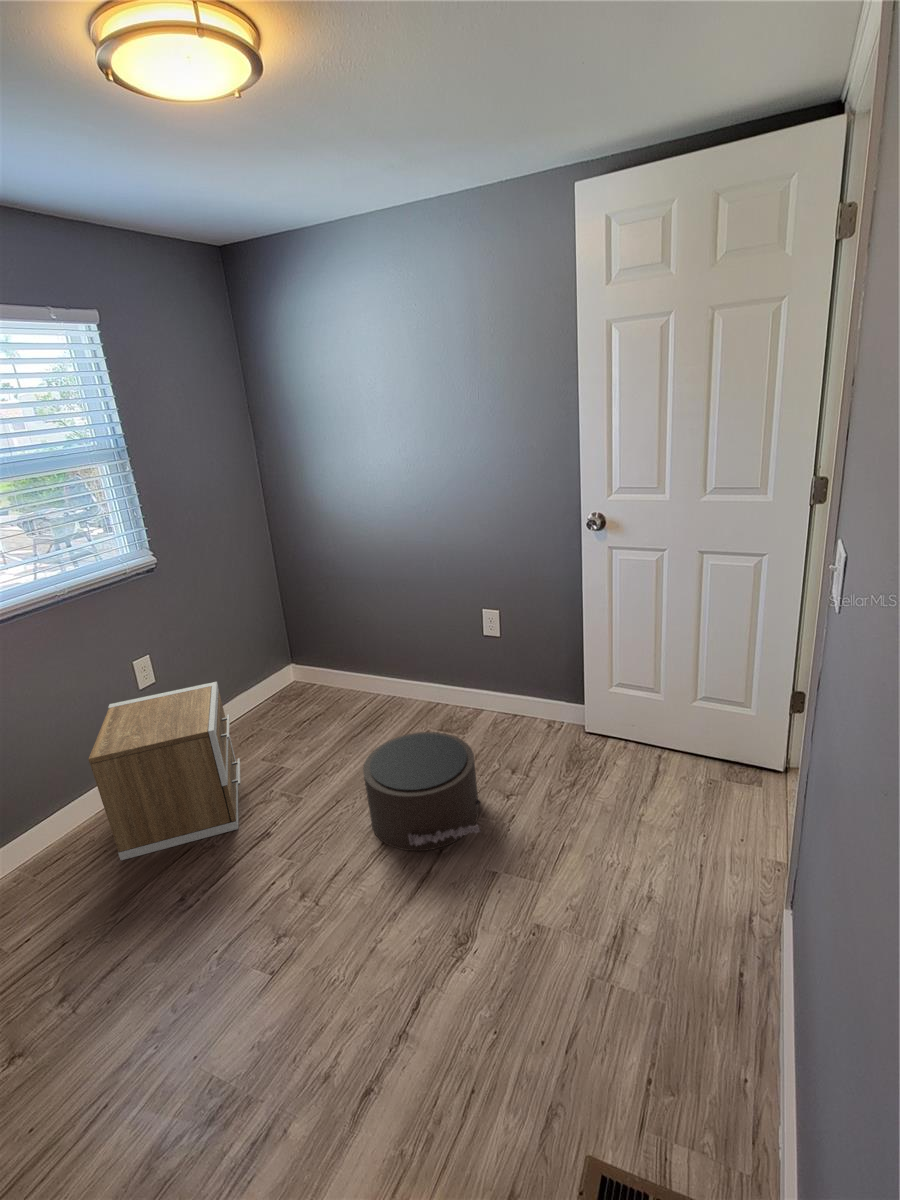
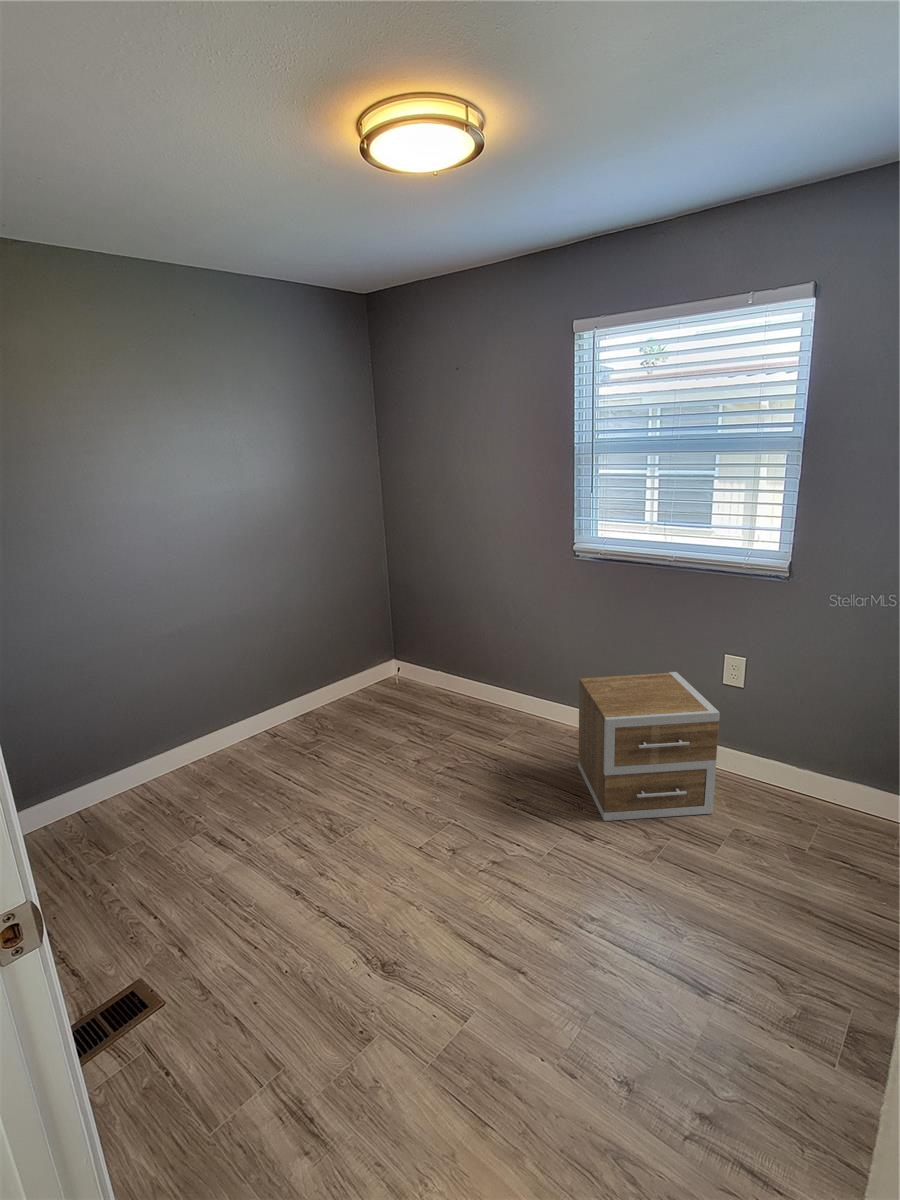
pouf: present [363,732,480,851] -> none [509,854,708,1034]

